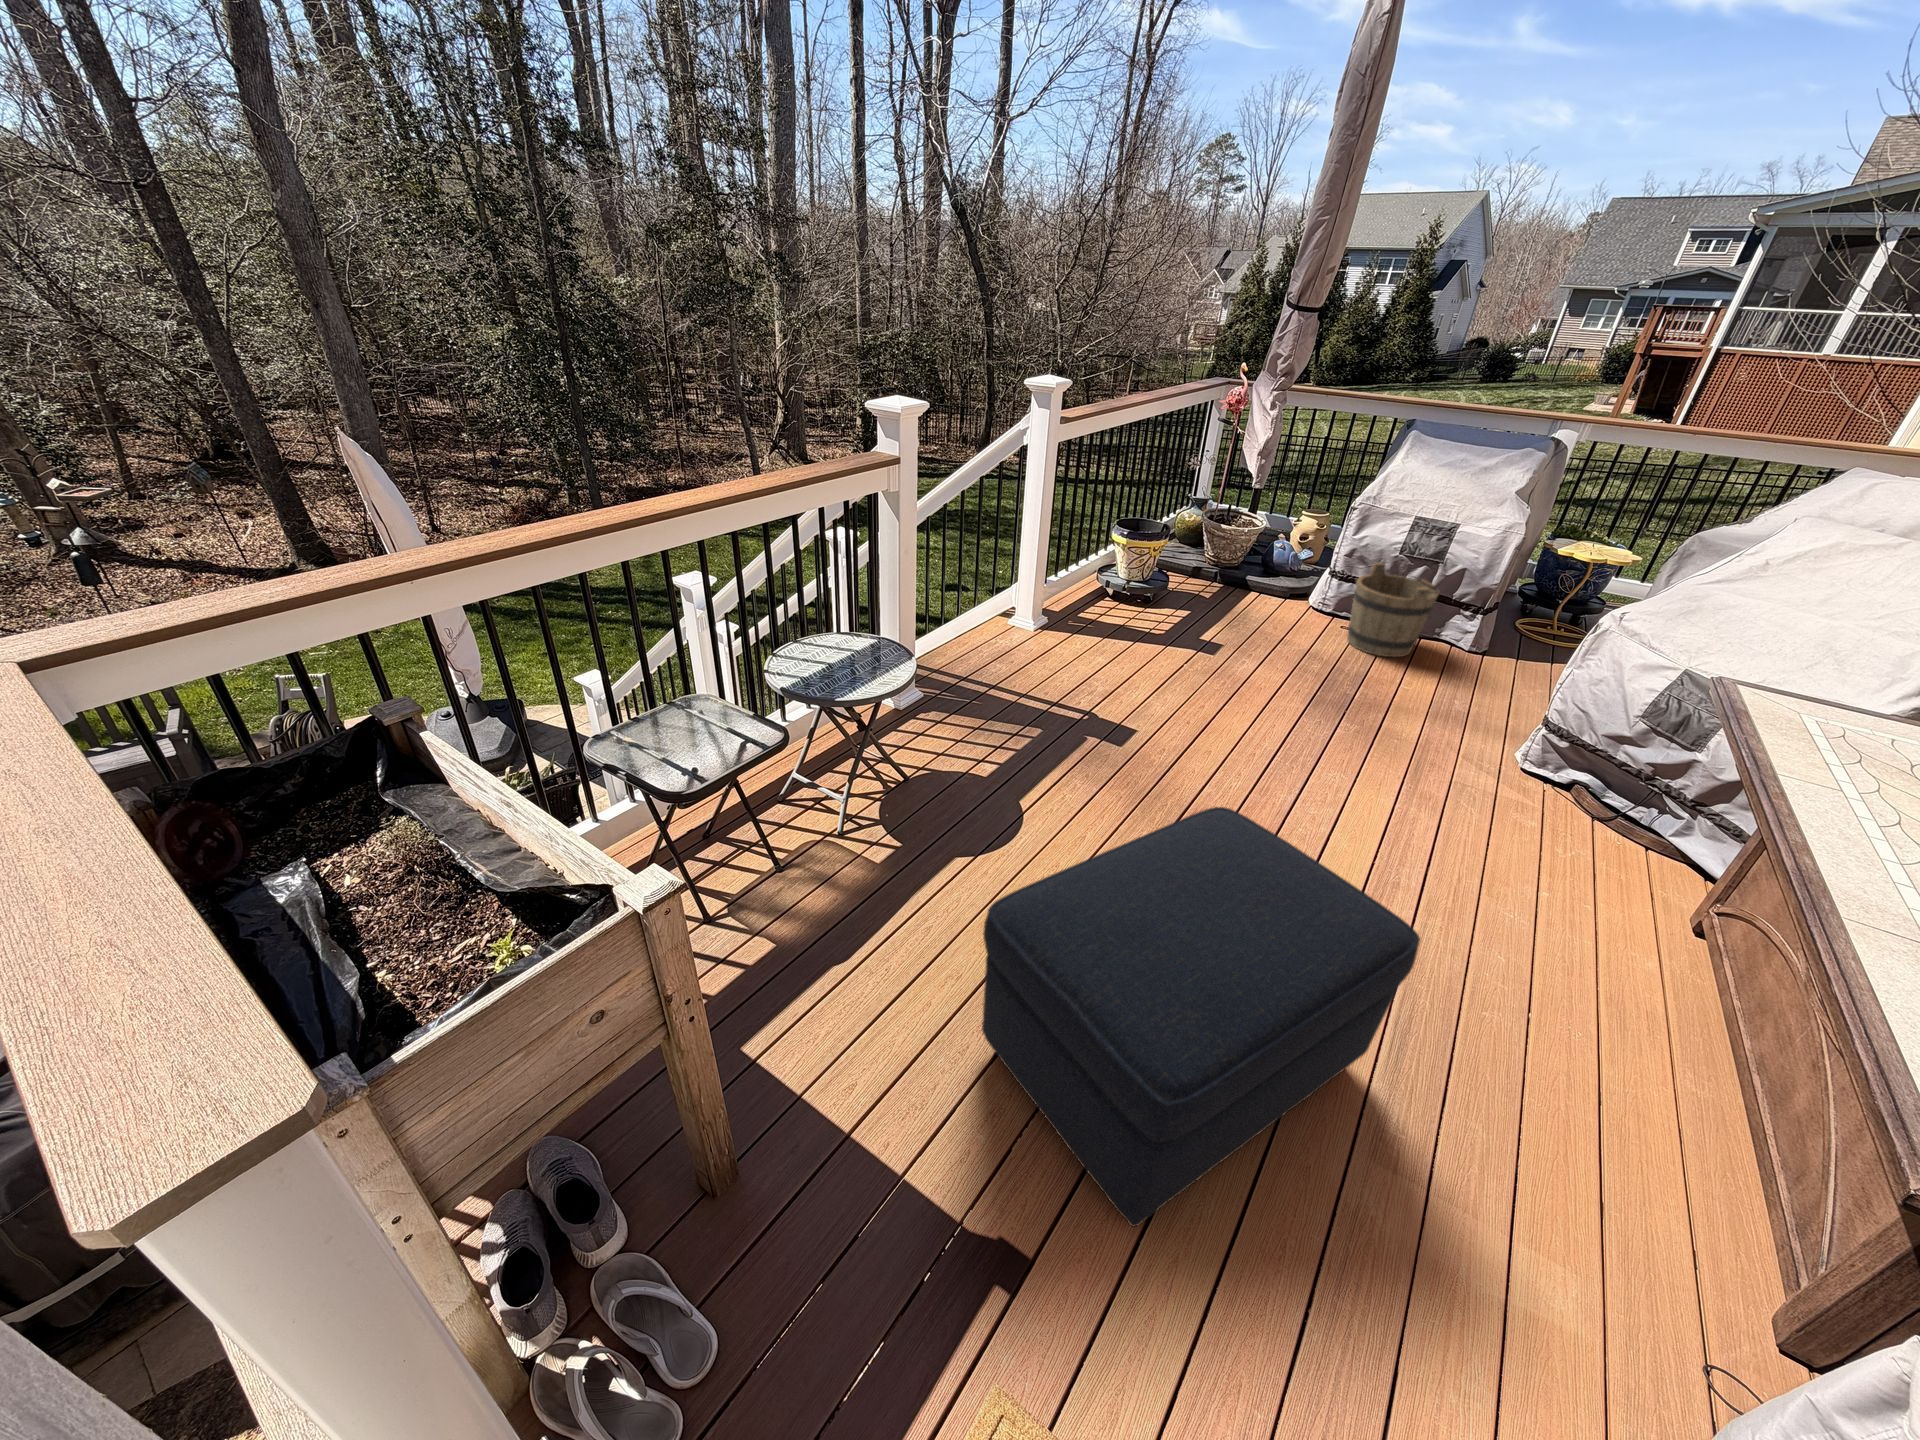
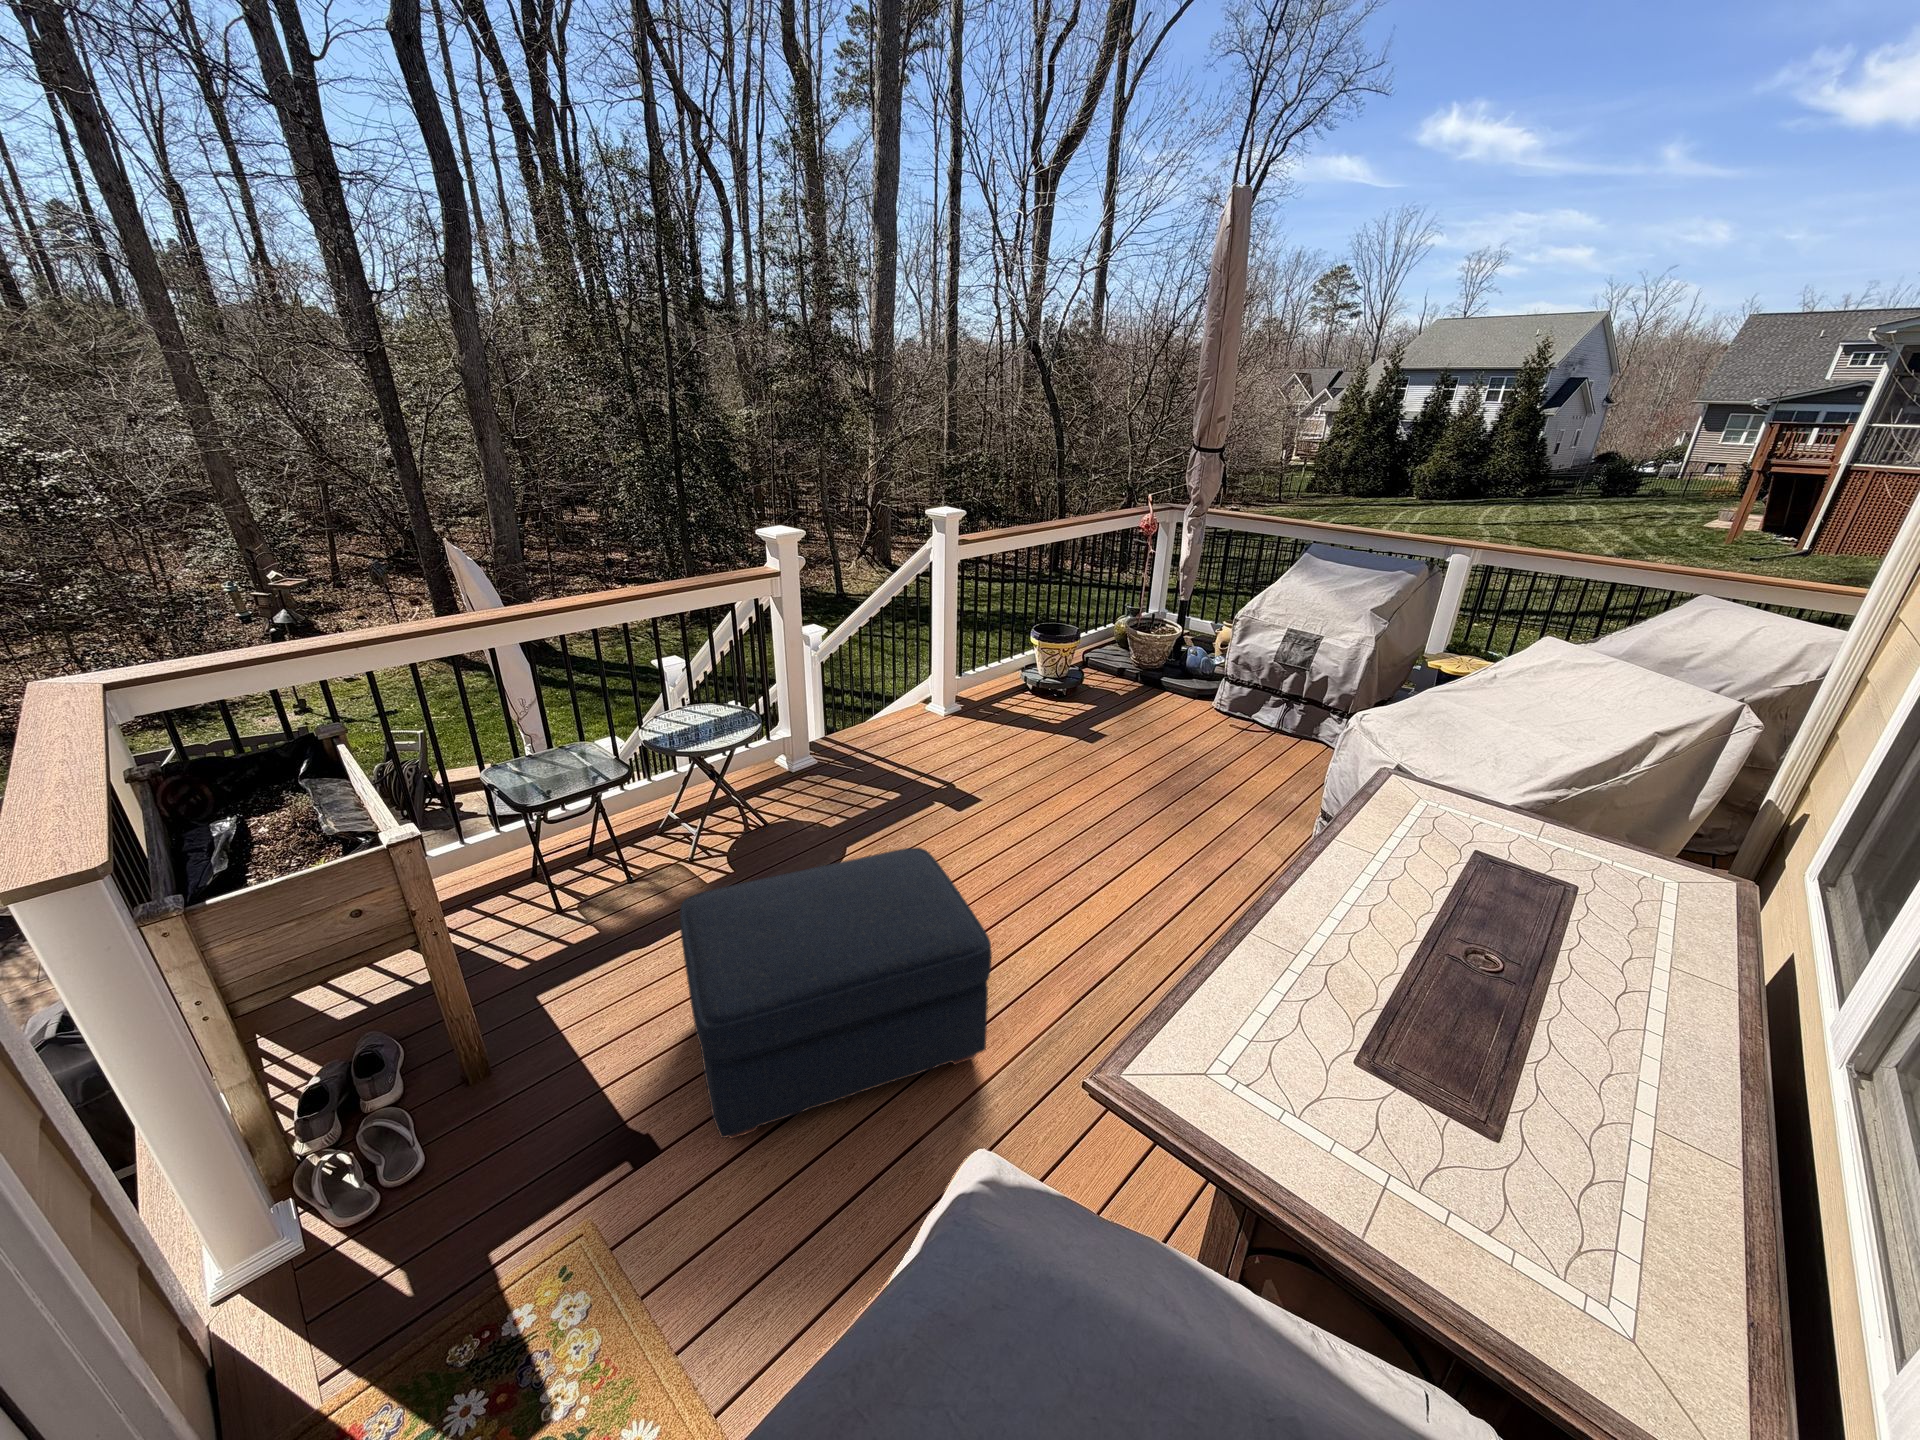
bucket: present [1347,563,1440,657] -> none [1228,669,1302,755]

